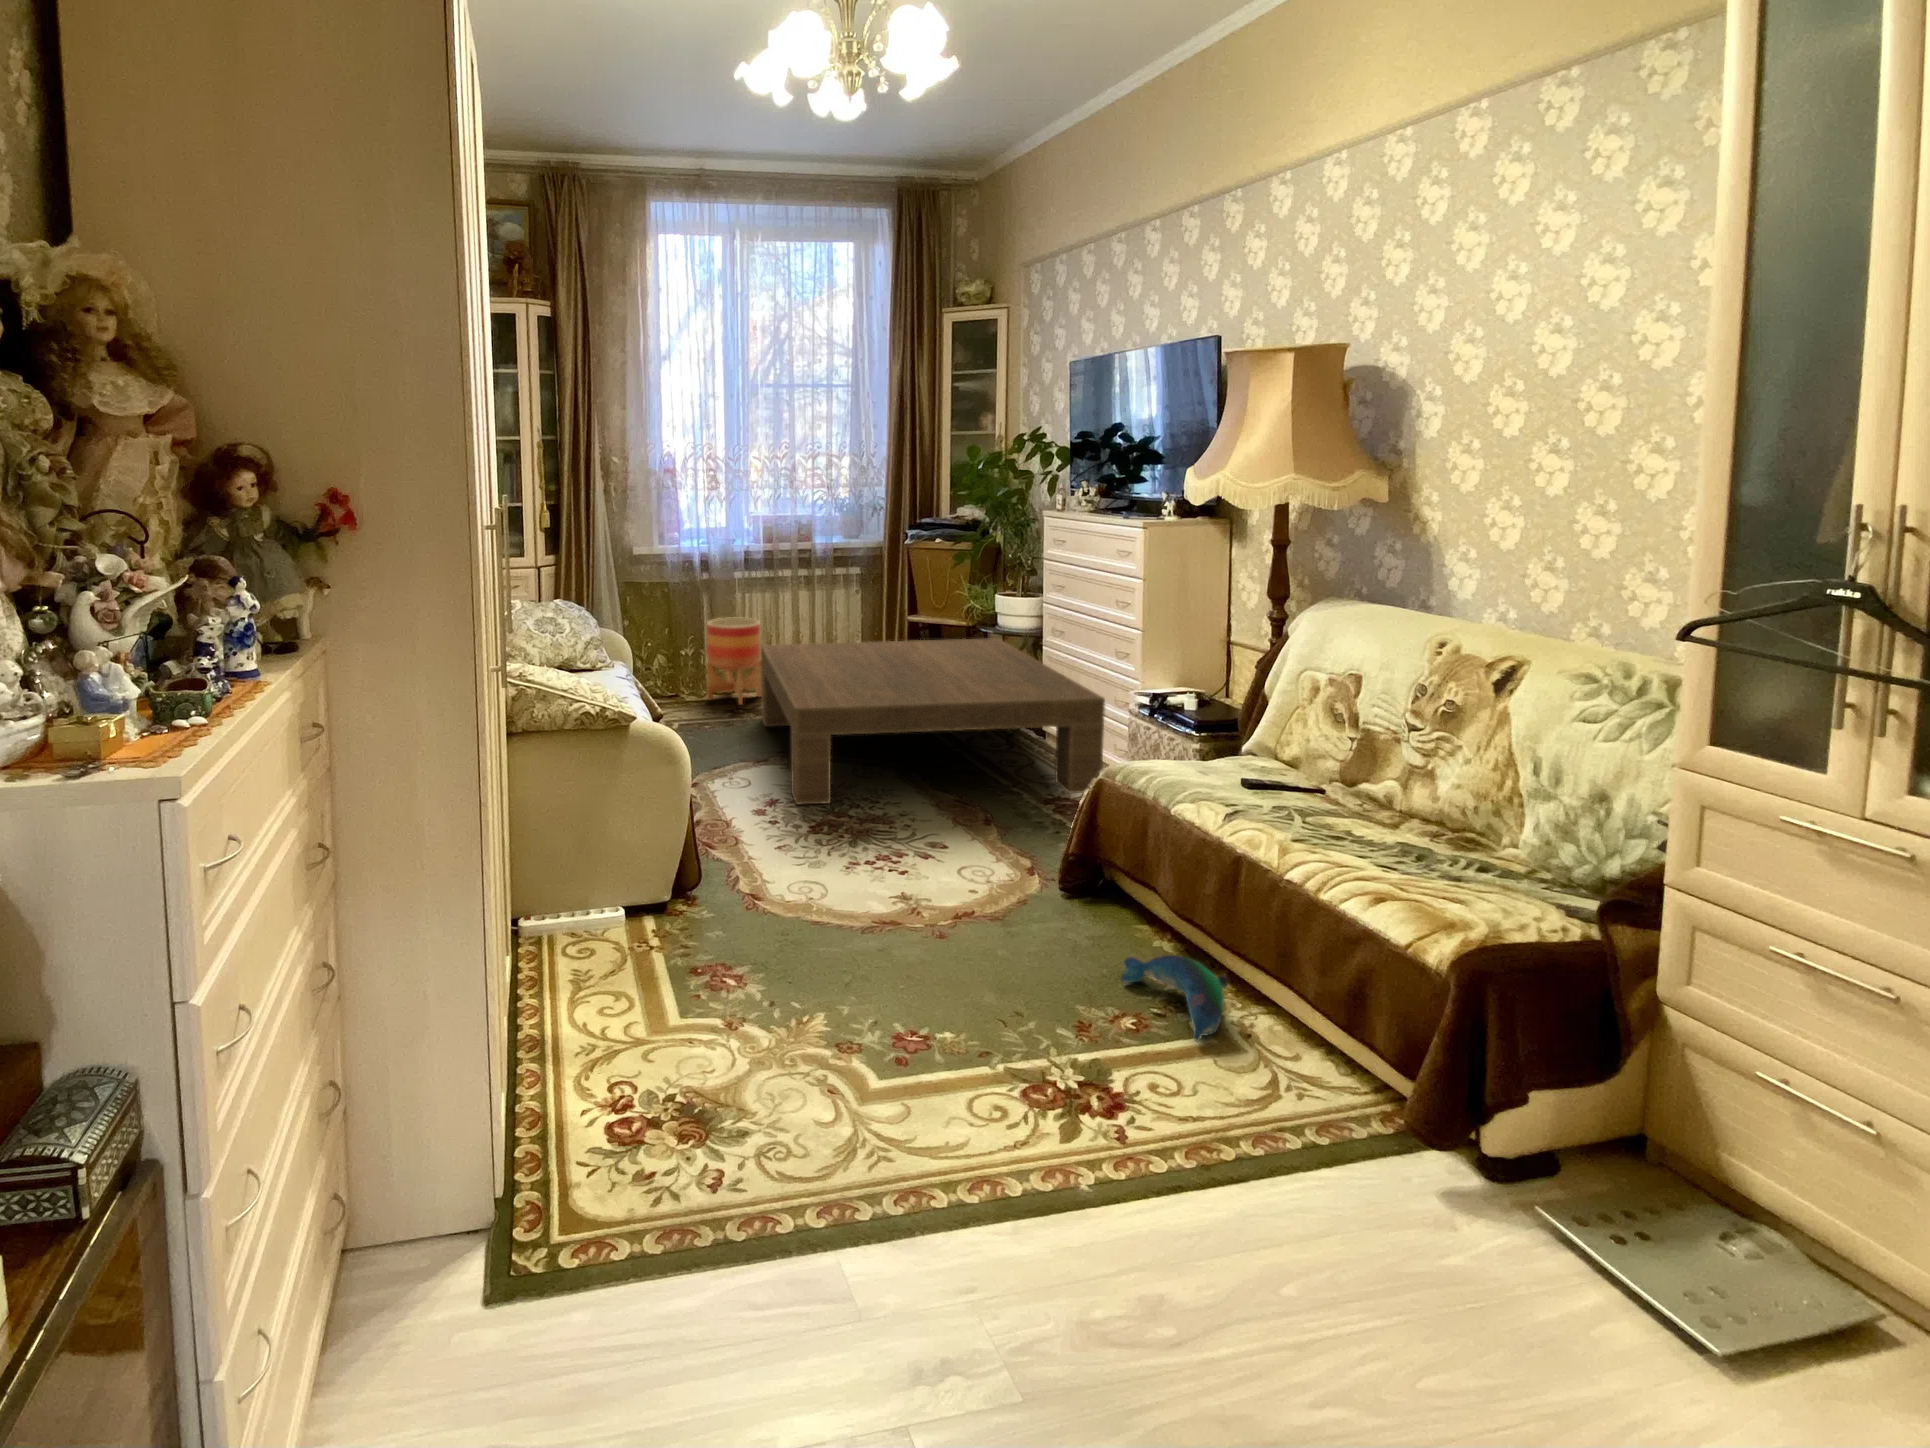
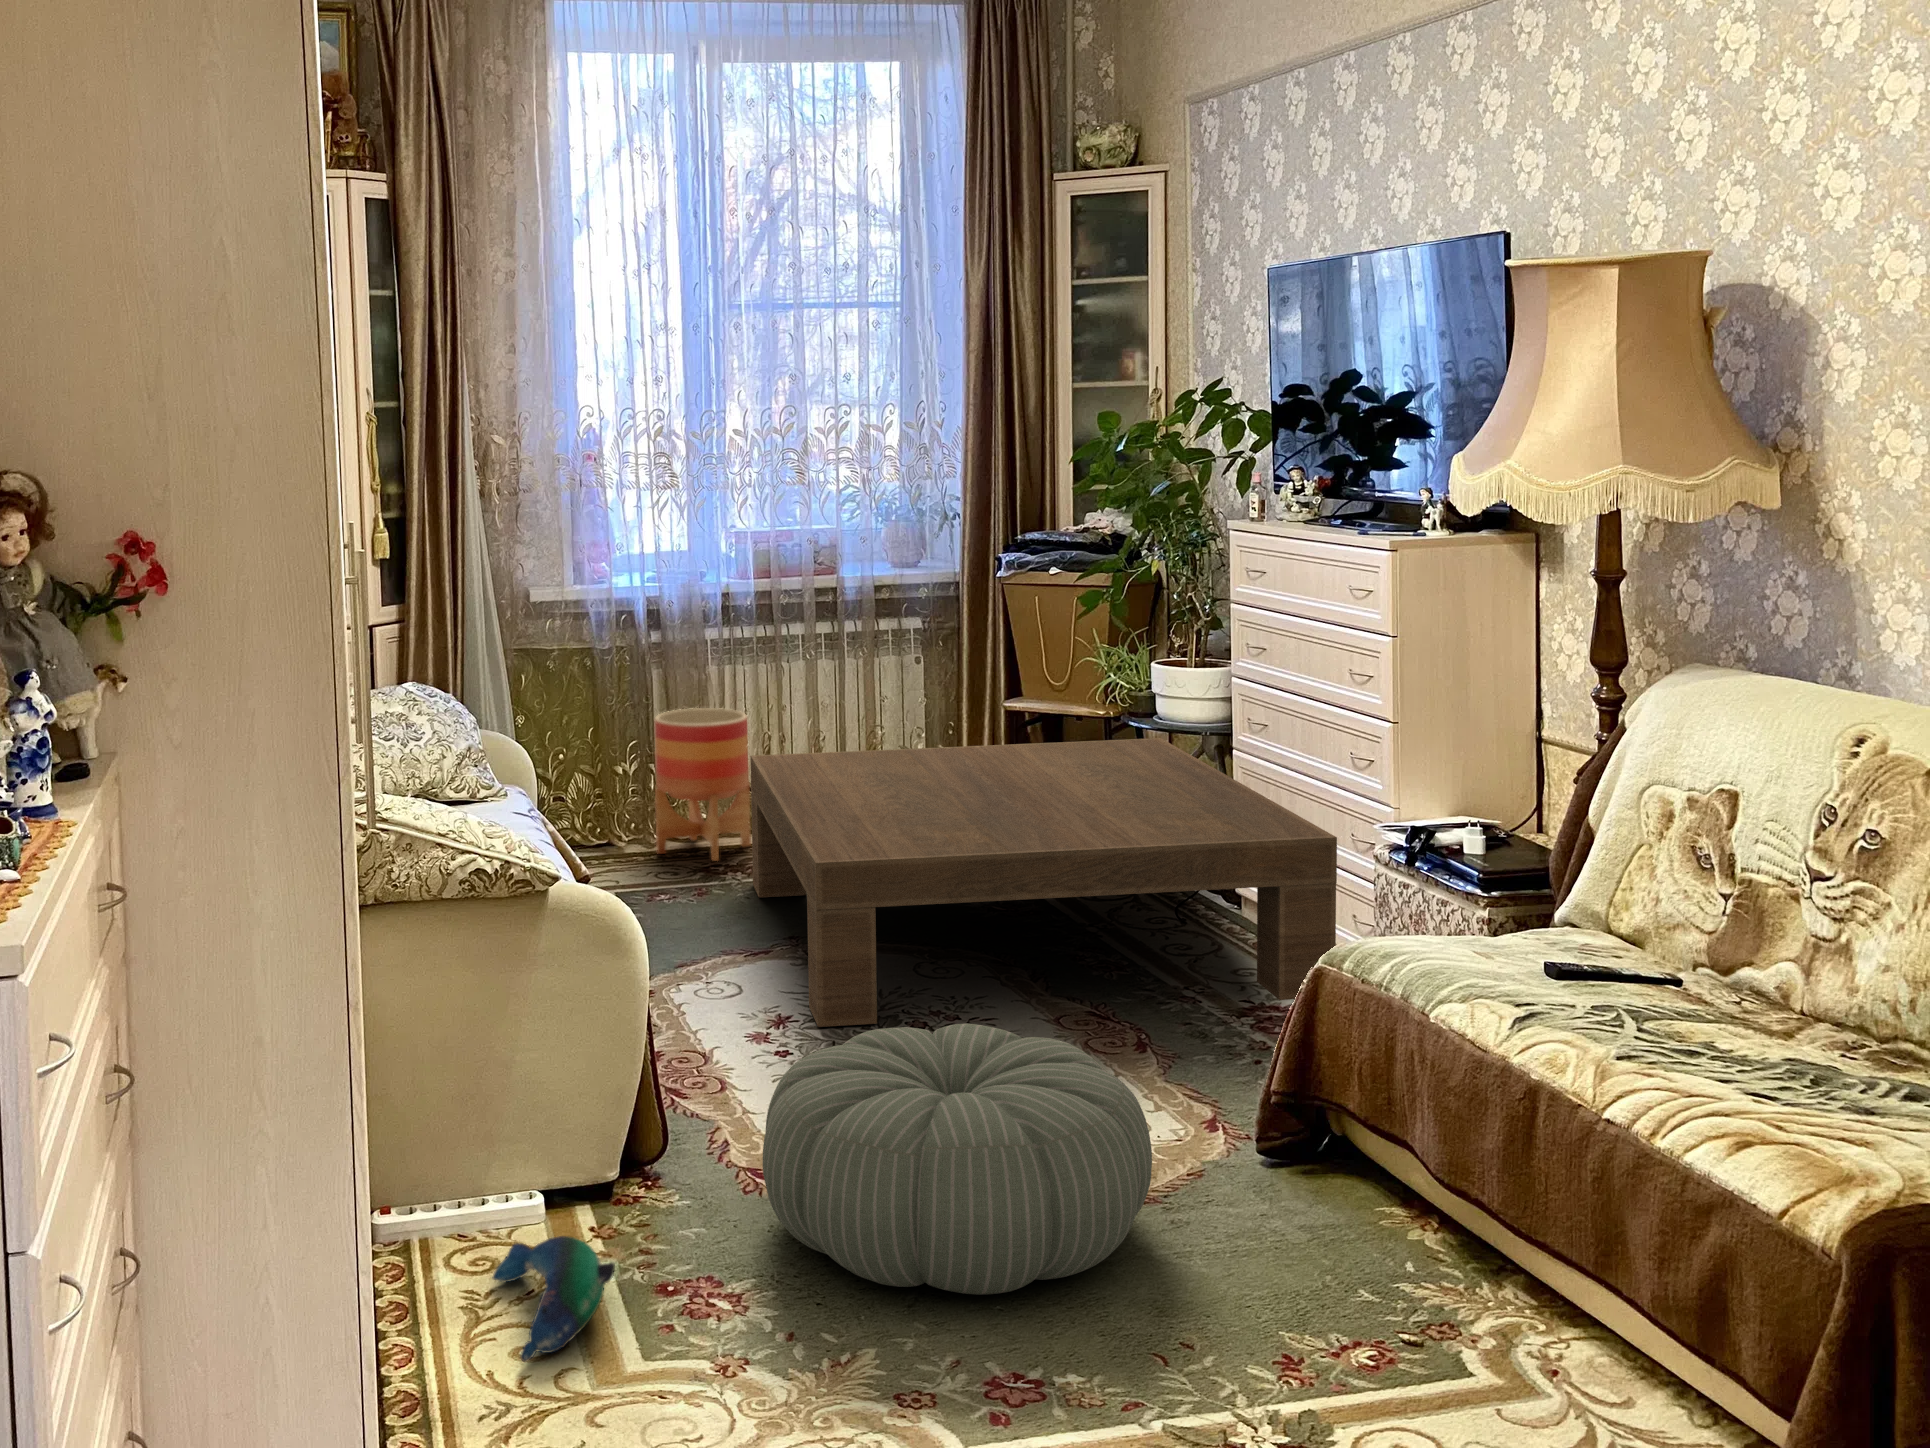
pouf: none [758,808,996,978] -> present [763,1023,1152,1295]
plush toy: present [1122,955,1228,1042] -> present [493,1236,615,1362]

